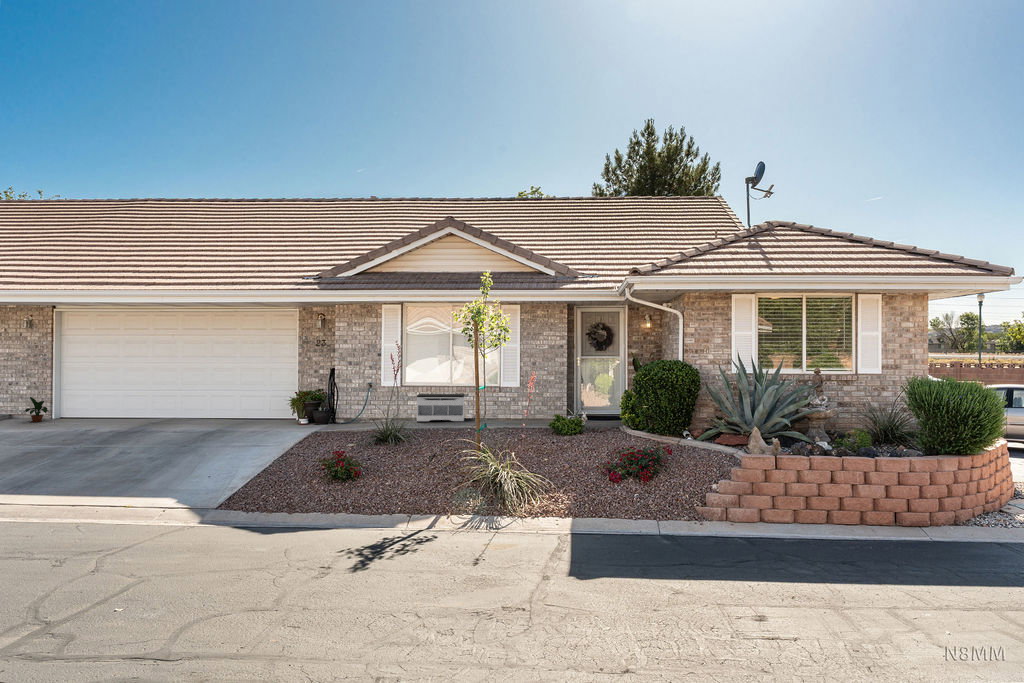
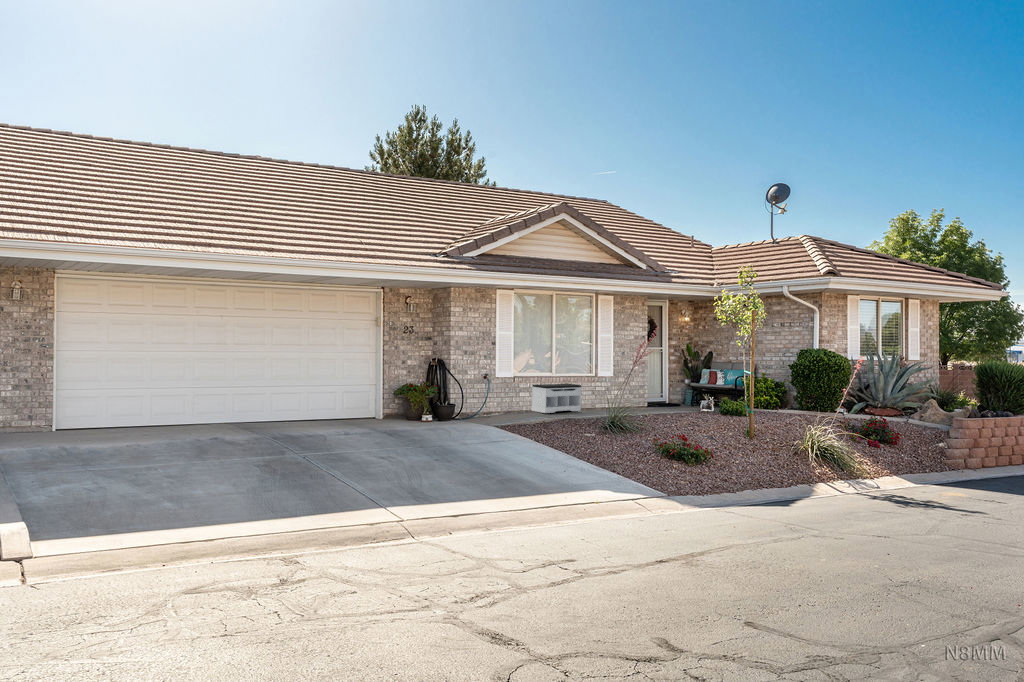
potted plant: present [24,397,48,422] -> none [29,403,71,440]

